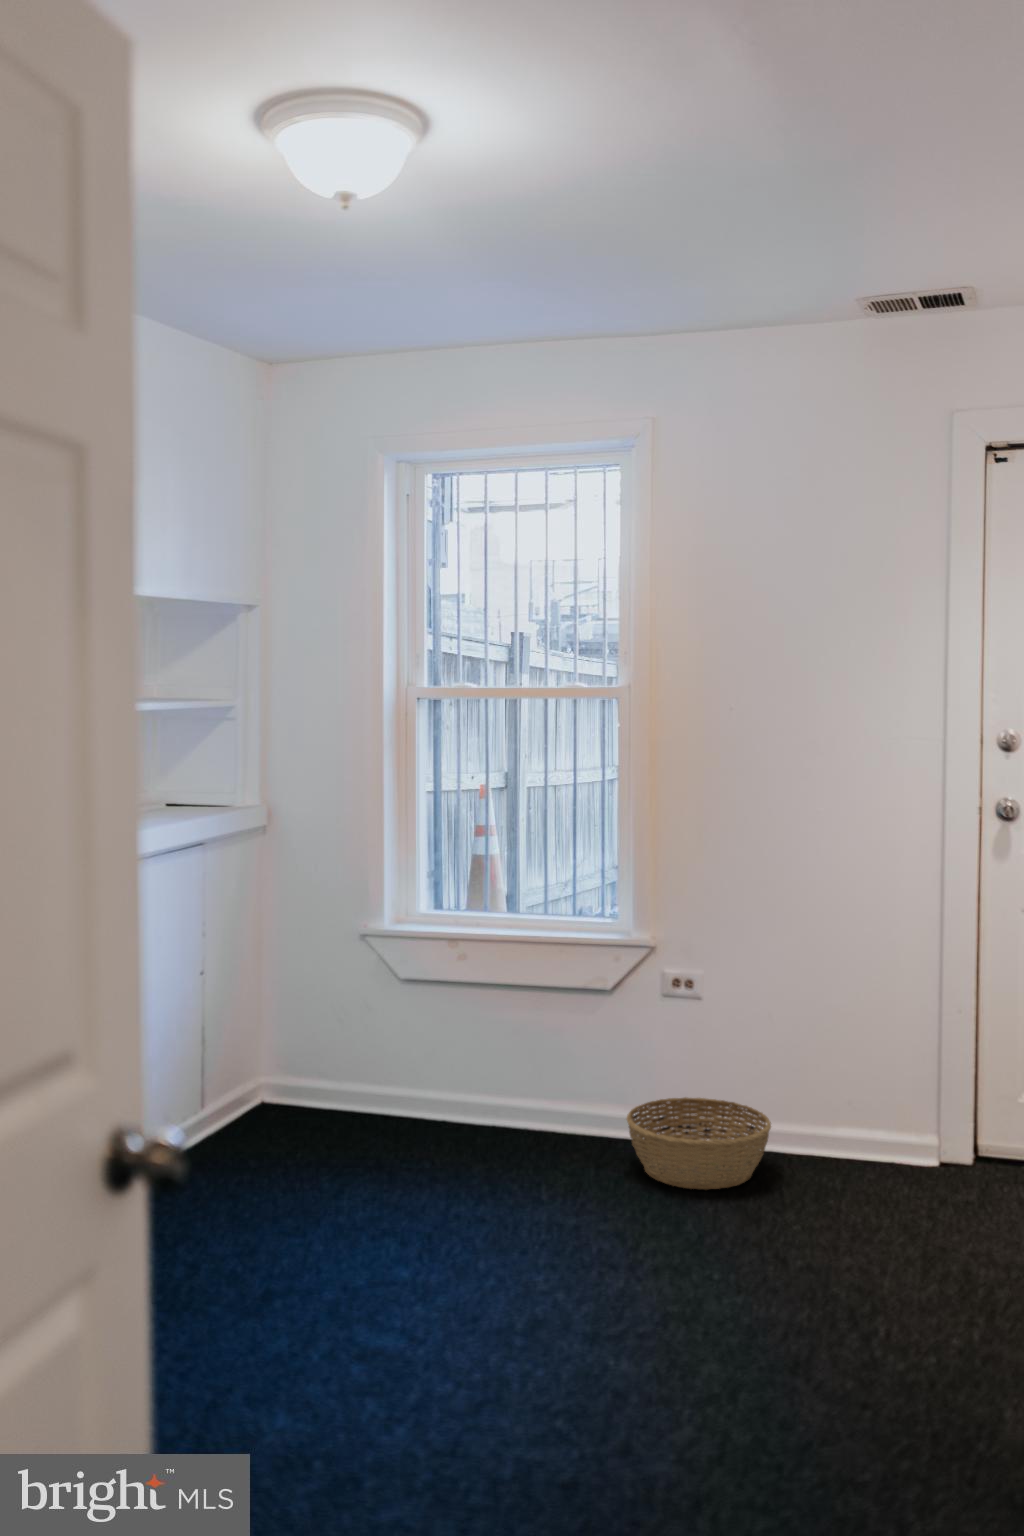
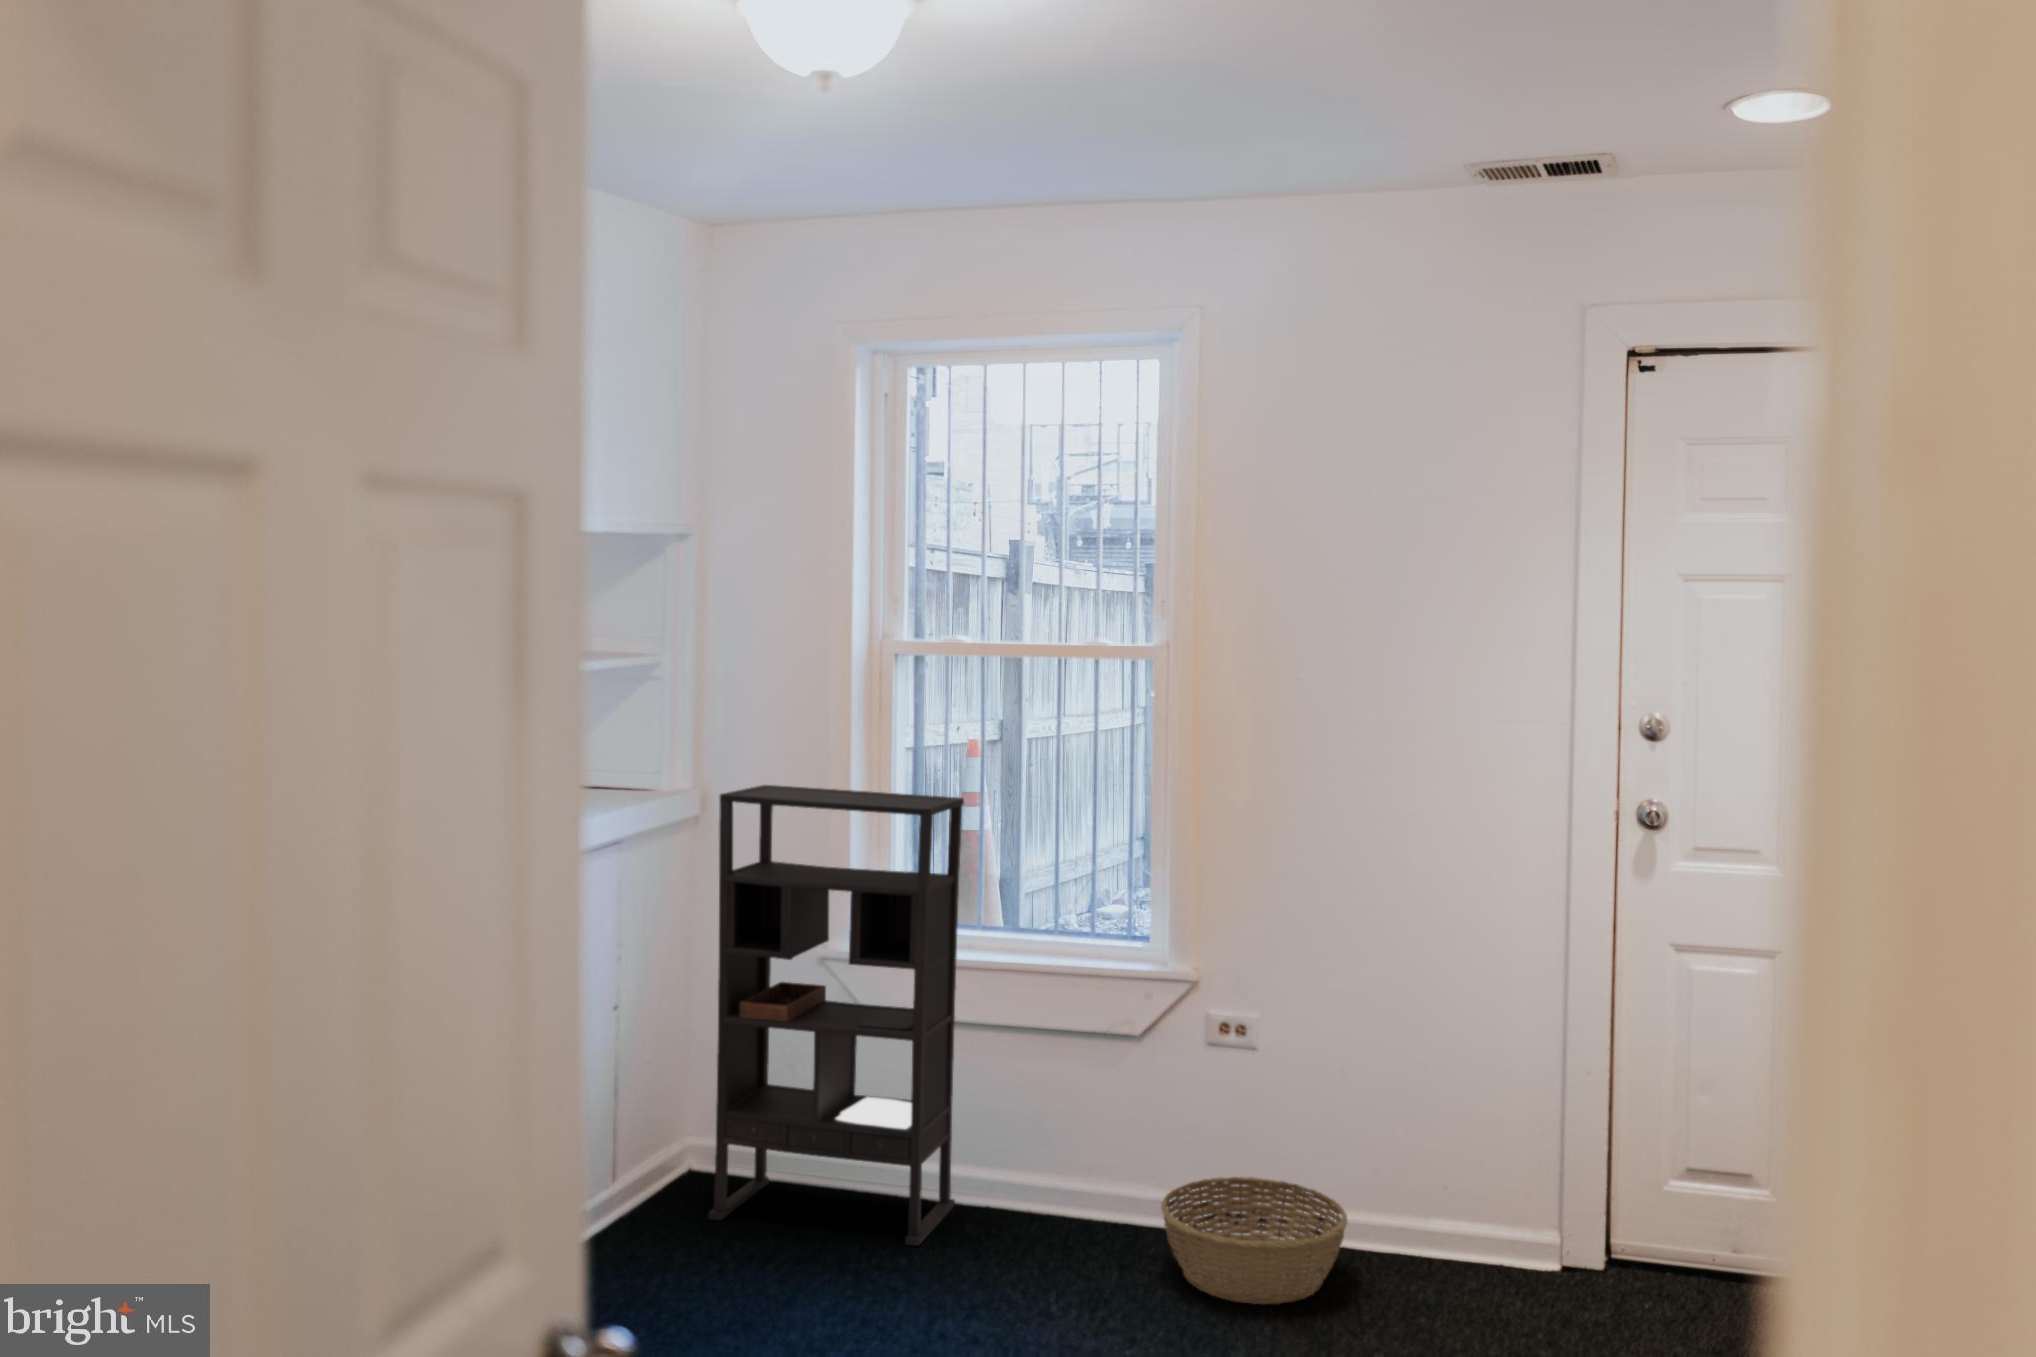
bookshelf: none [276,799,471,1152] -> present [709,785,964,1246]

